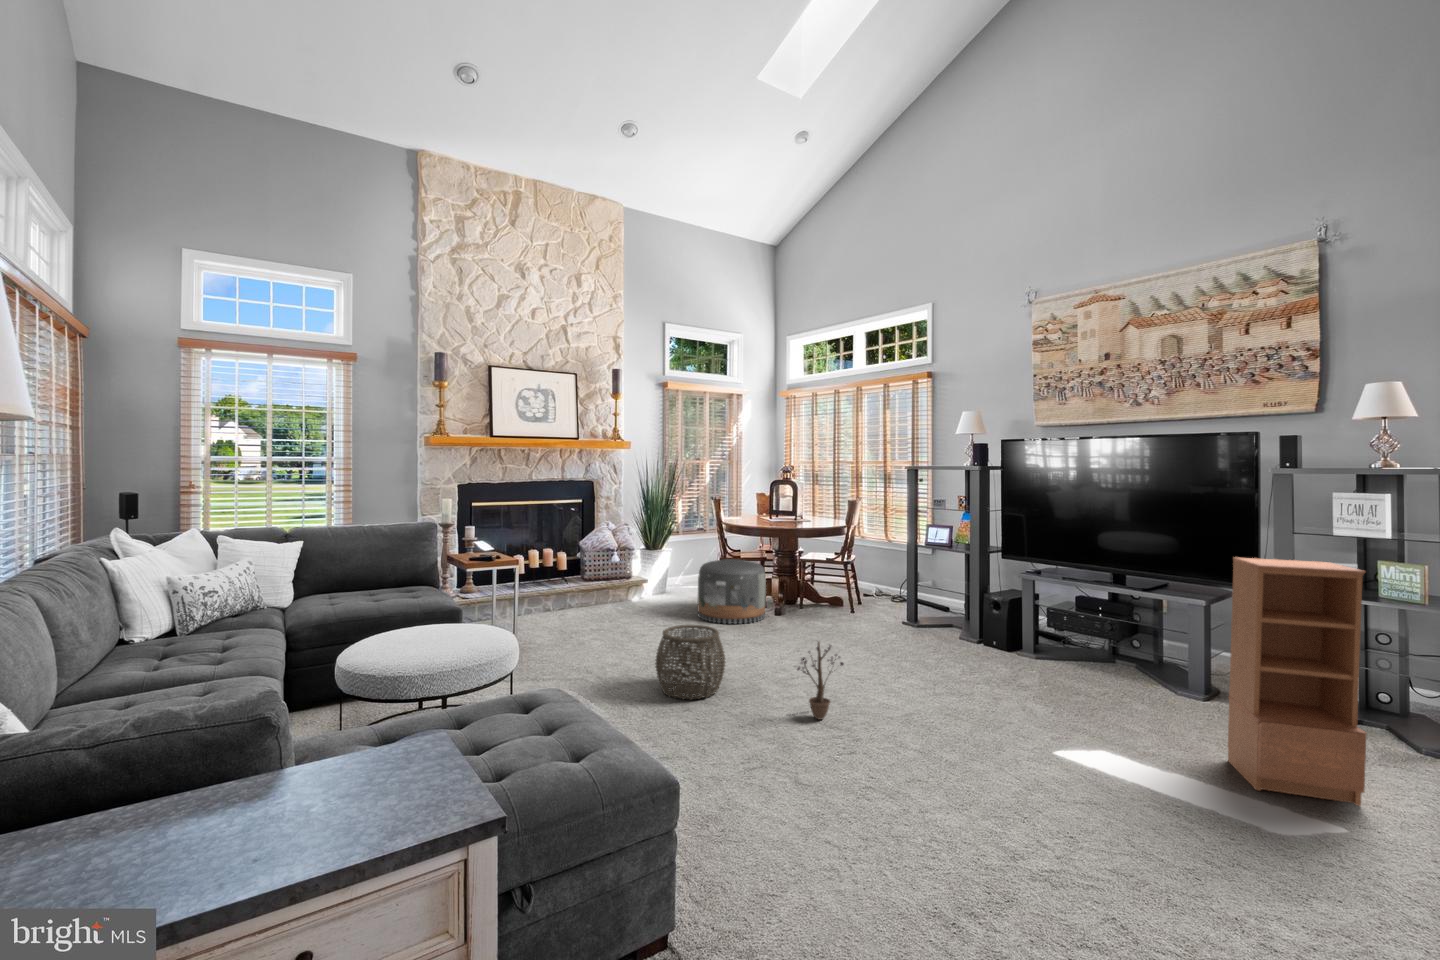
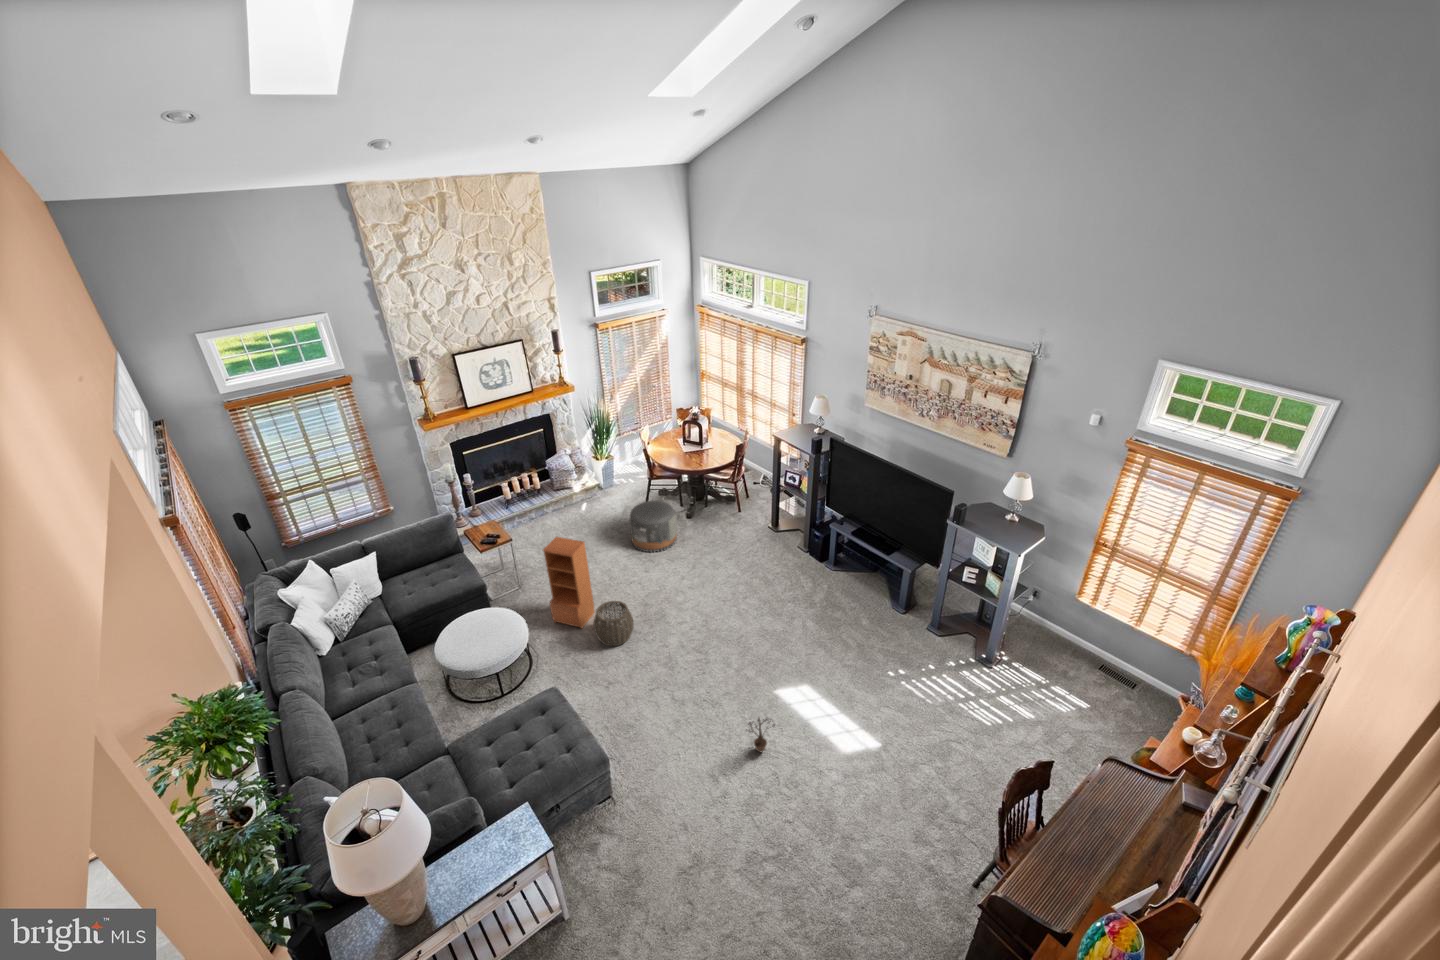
bookcase: present [1228,557,1366,806] -> present [543,537,595,628]
decorative plant: present [790,642,844,720] -> present [749,718,775,752]

